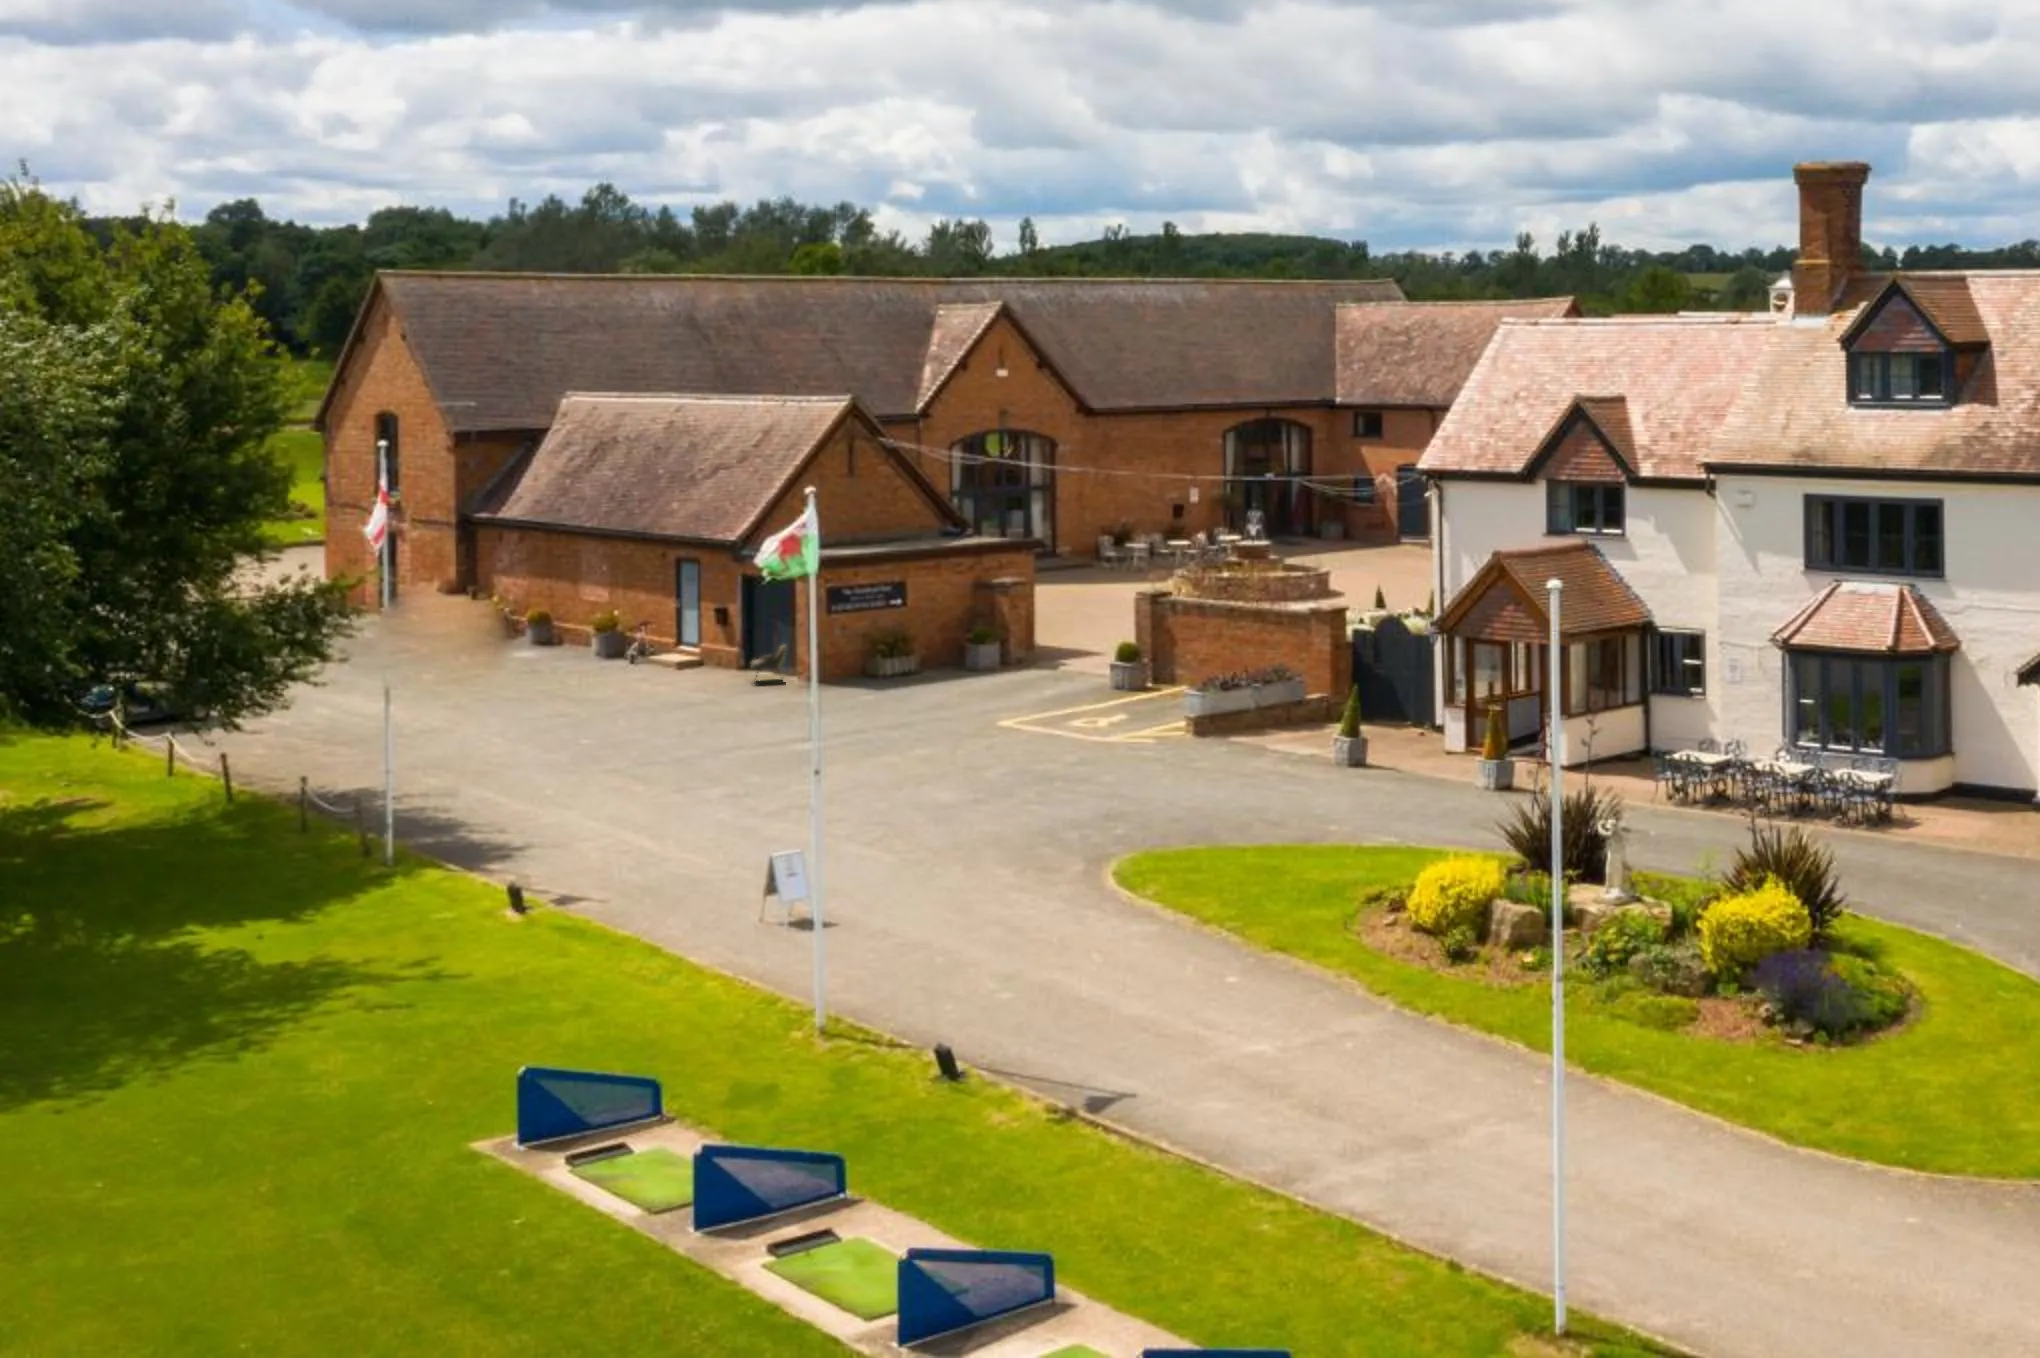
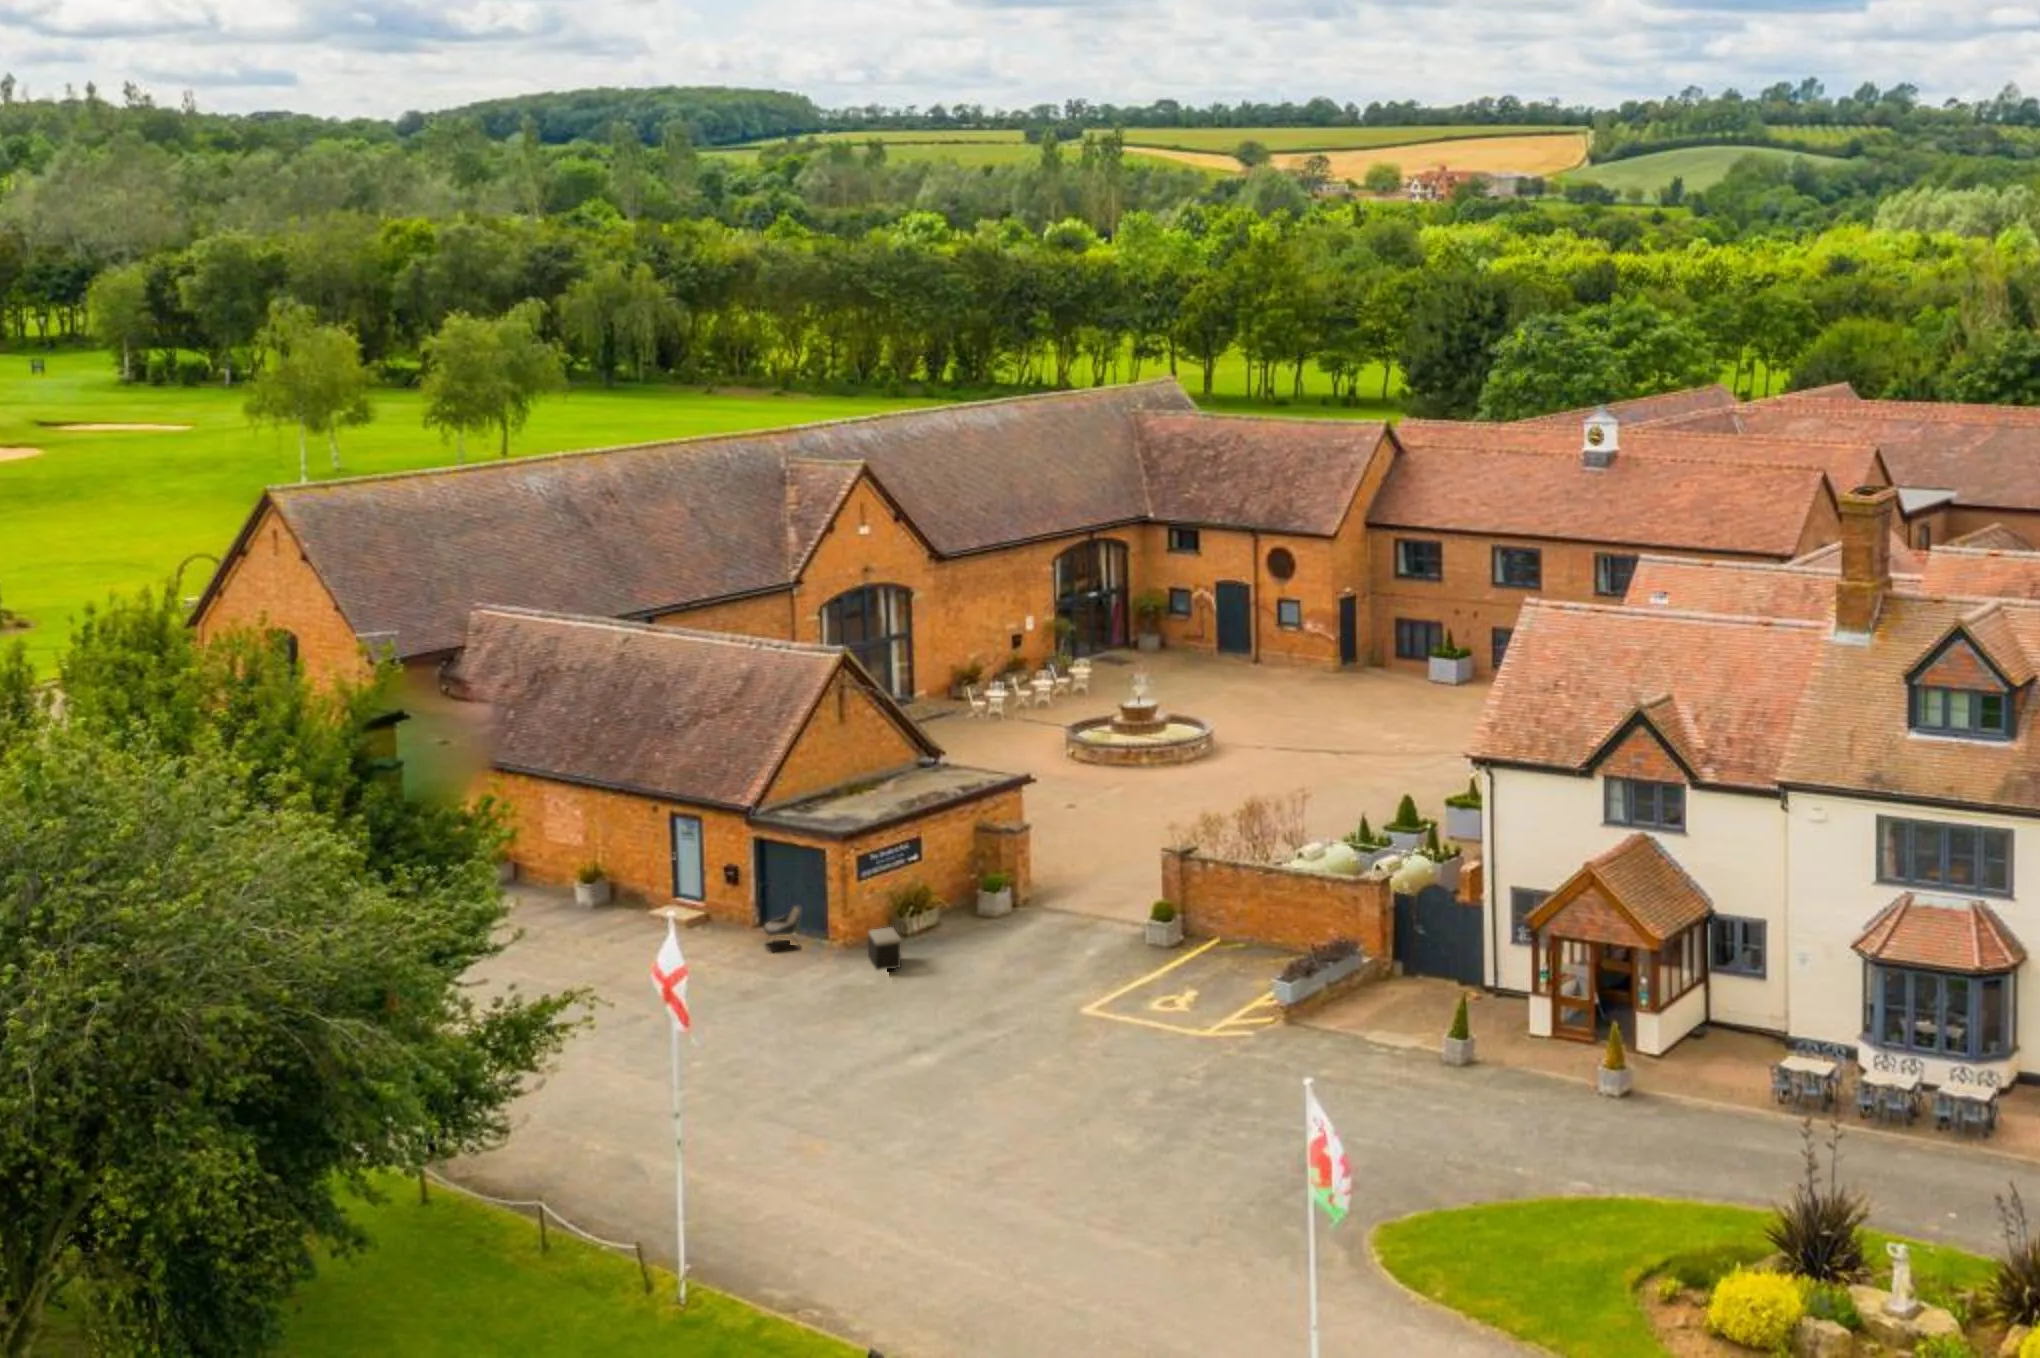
storage bench: none [838,659,864,698] -> present [868,927,902,970]

